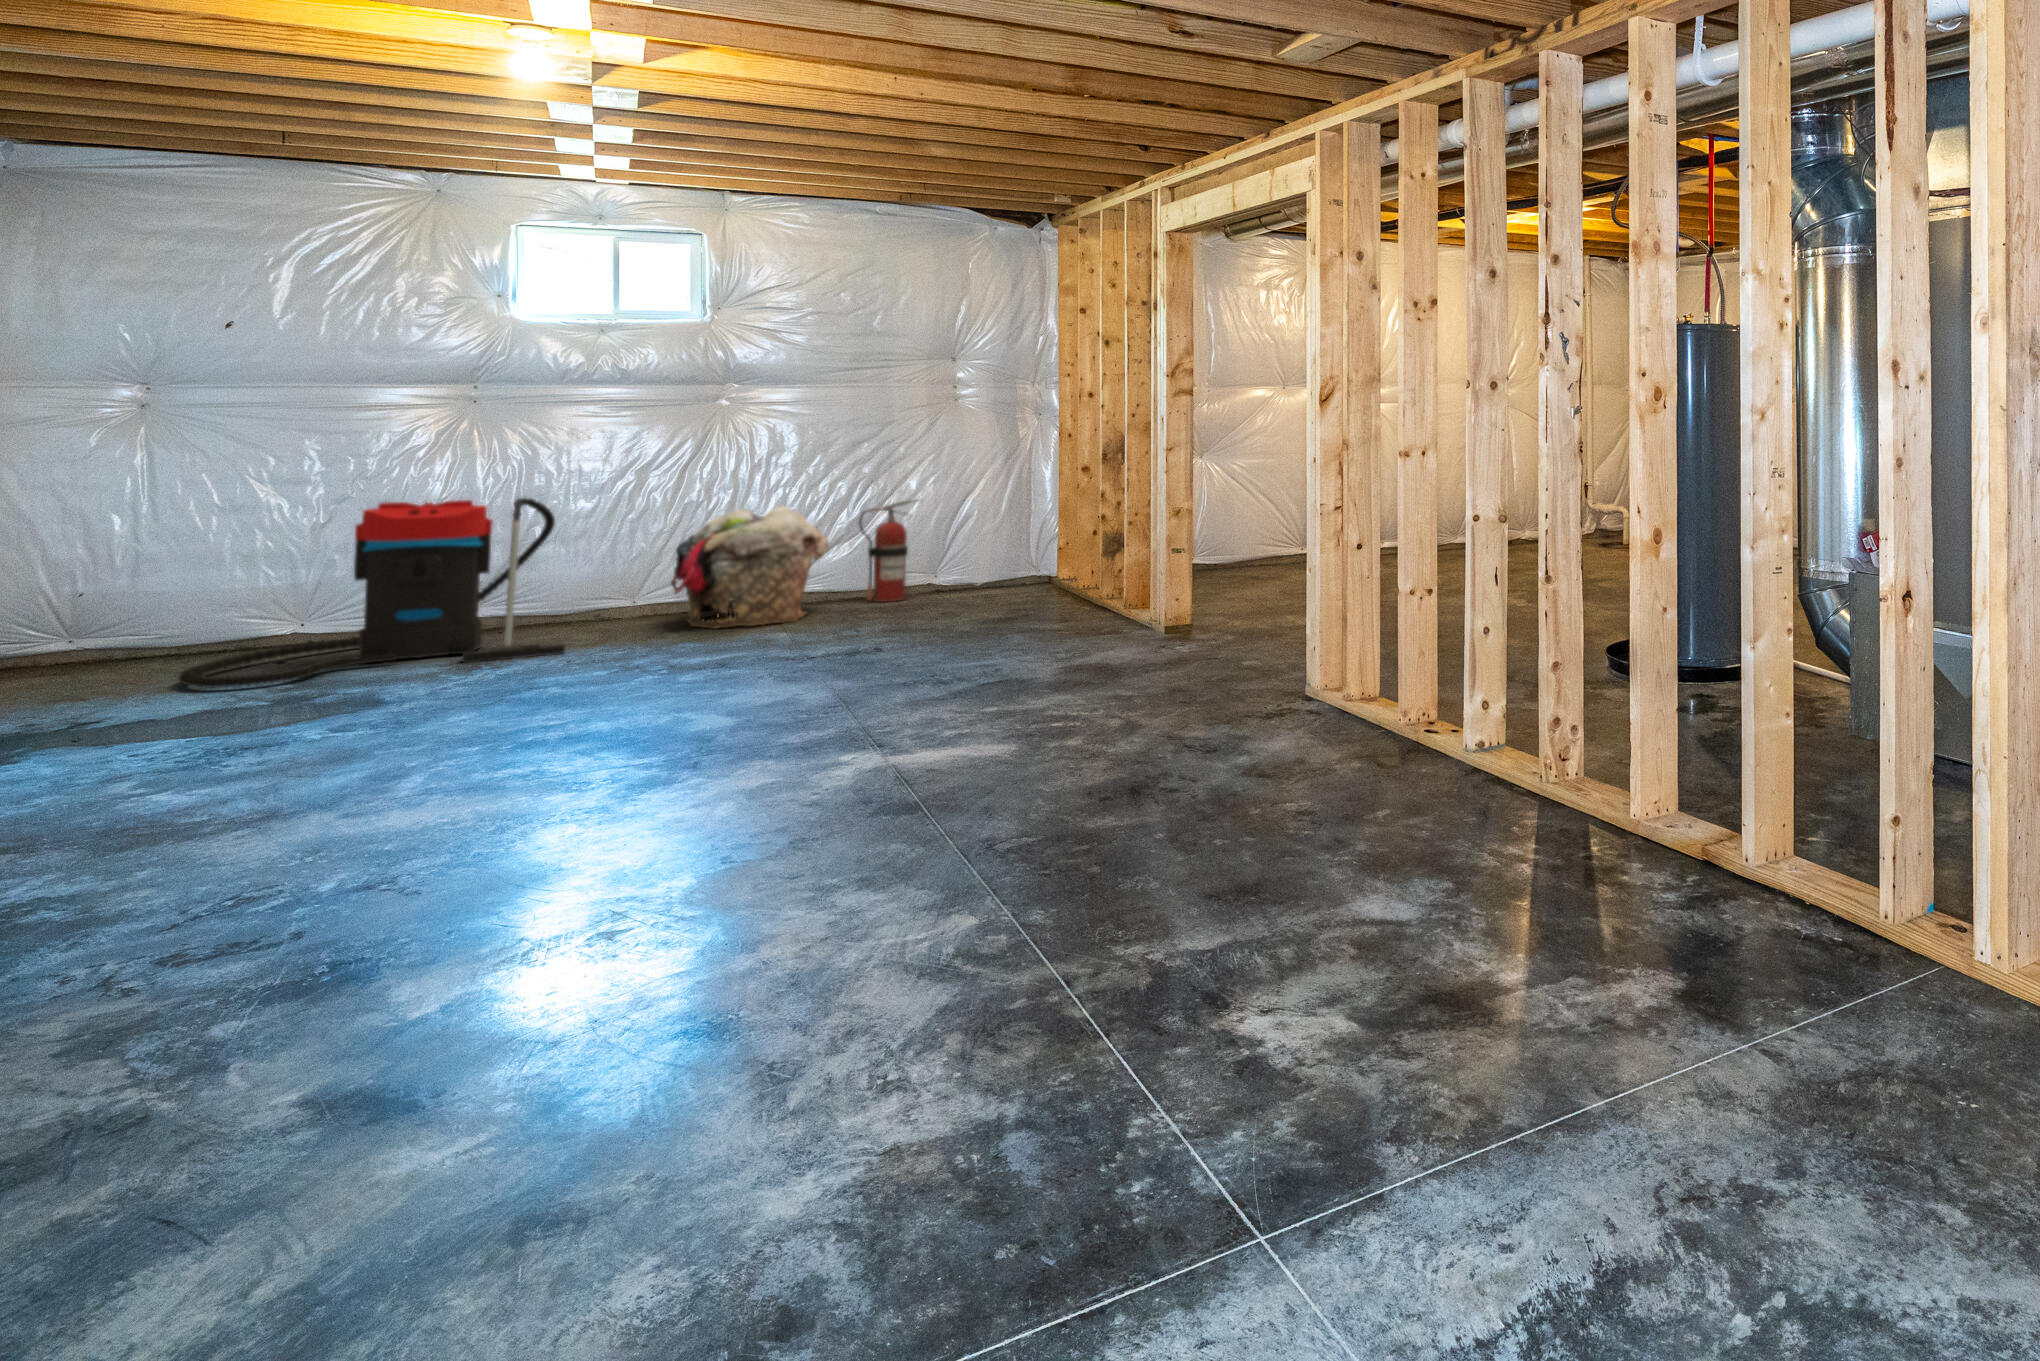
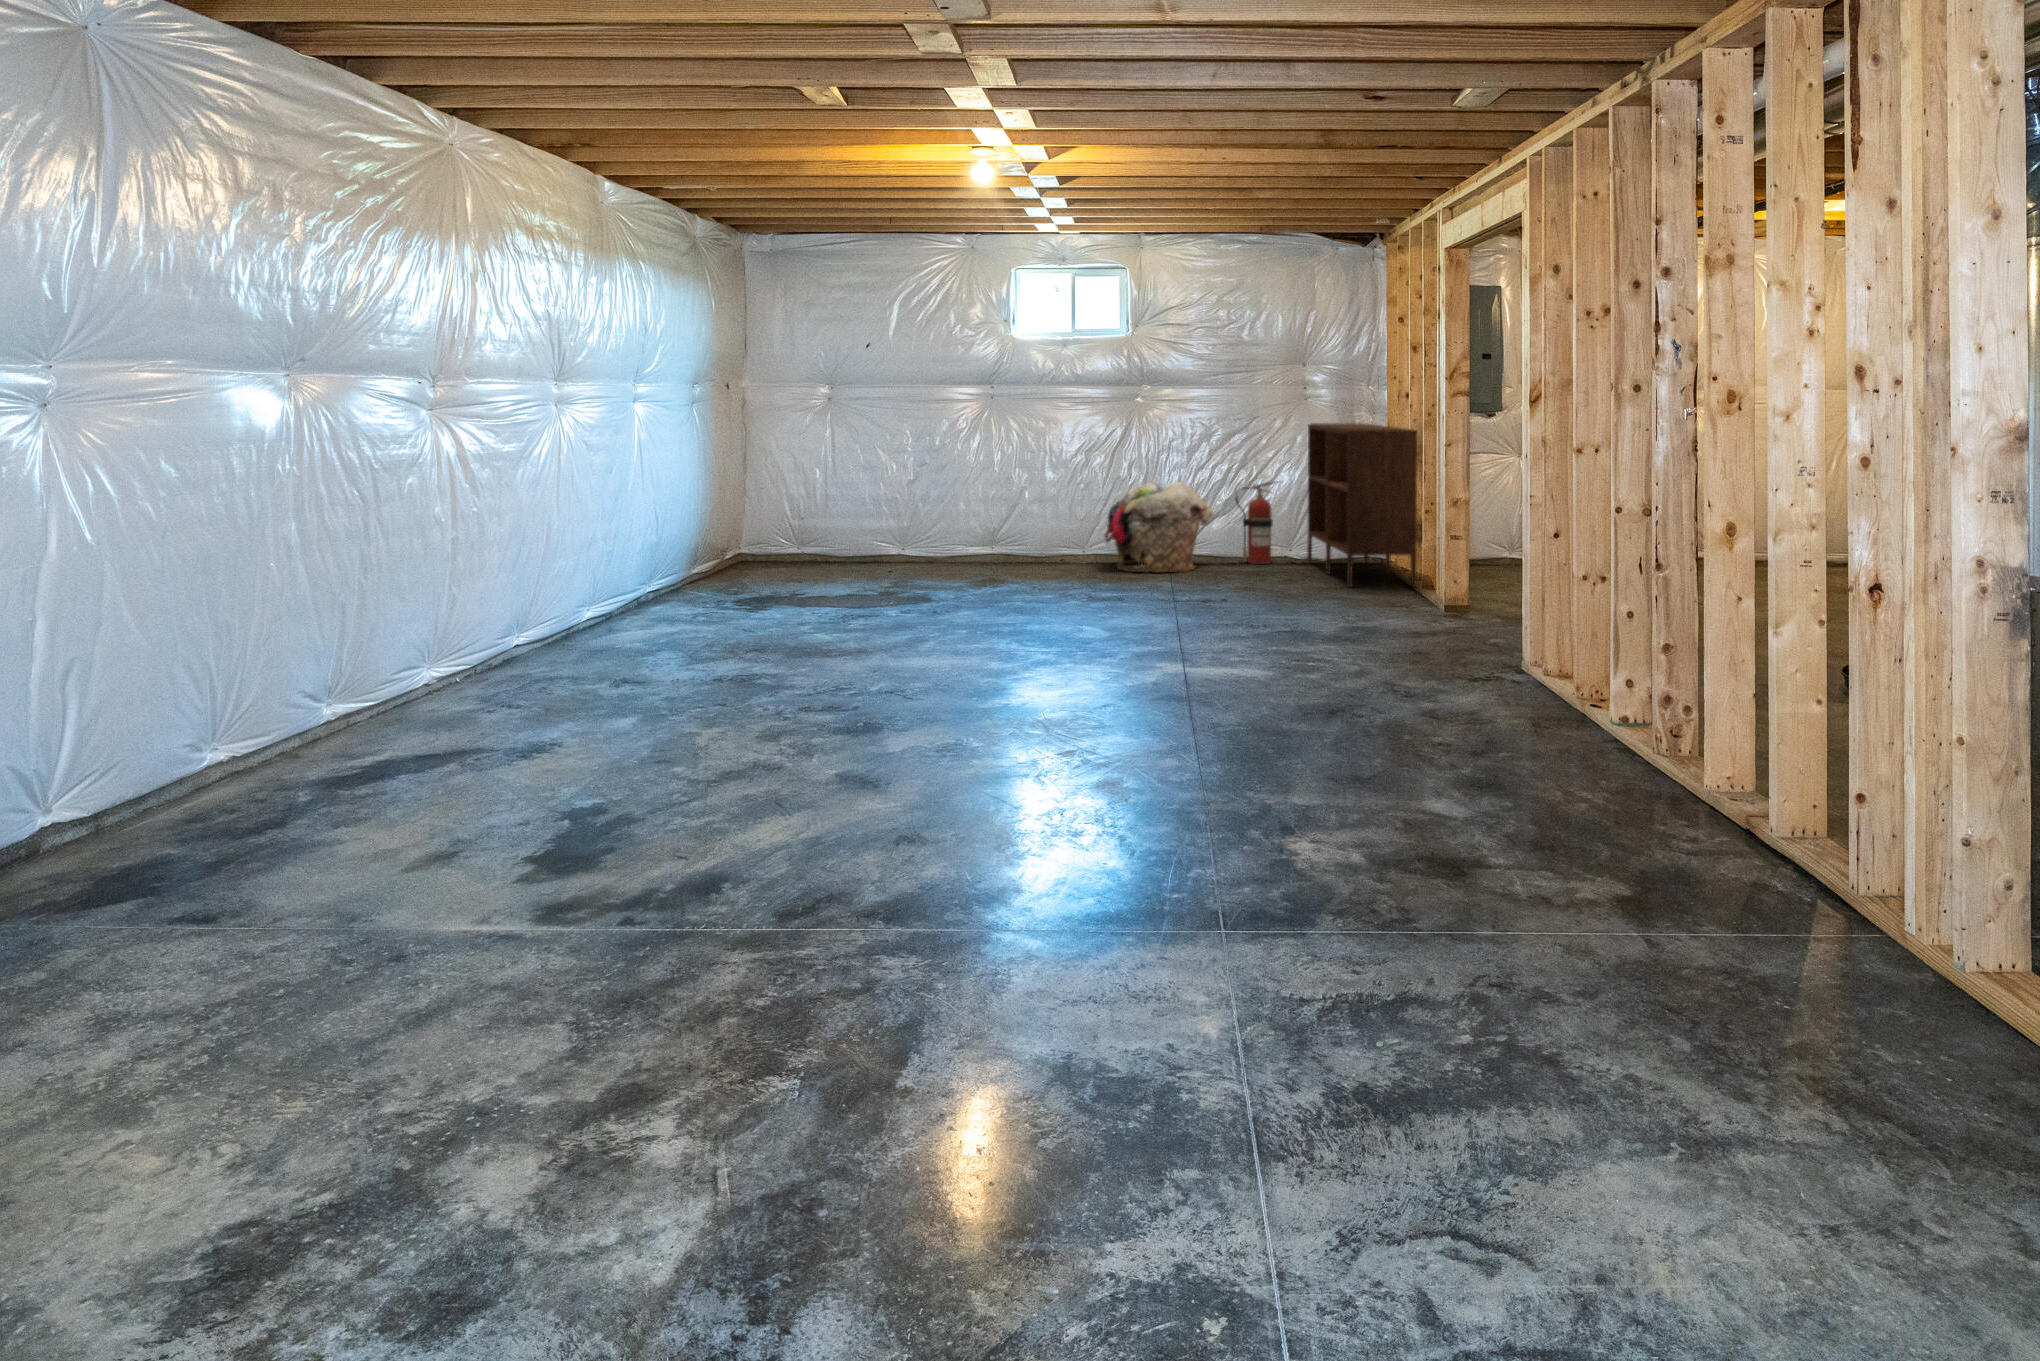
shelving unit: none [952,429,1109,623] -> present [1307,423,1418,588]
vacuum cleaner: present [179,497,565,688] -> none [843,468,1038,581]

